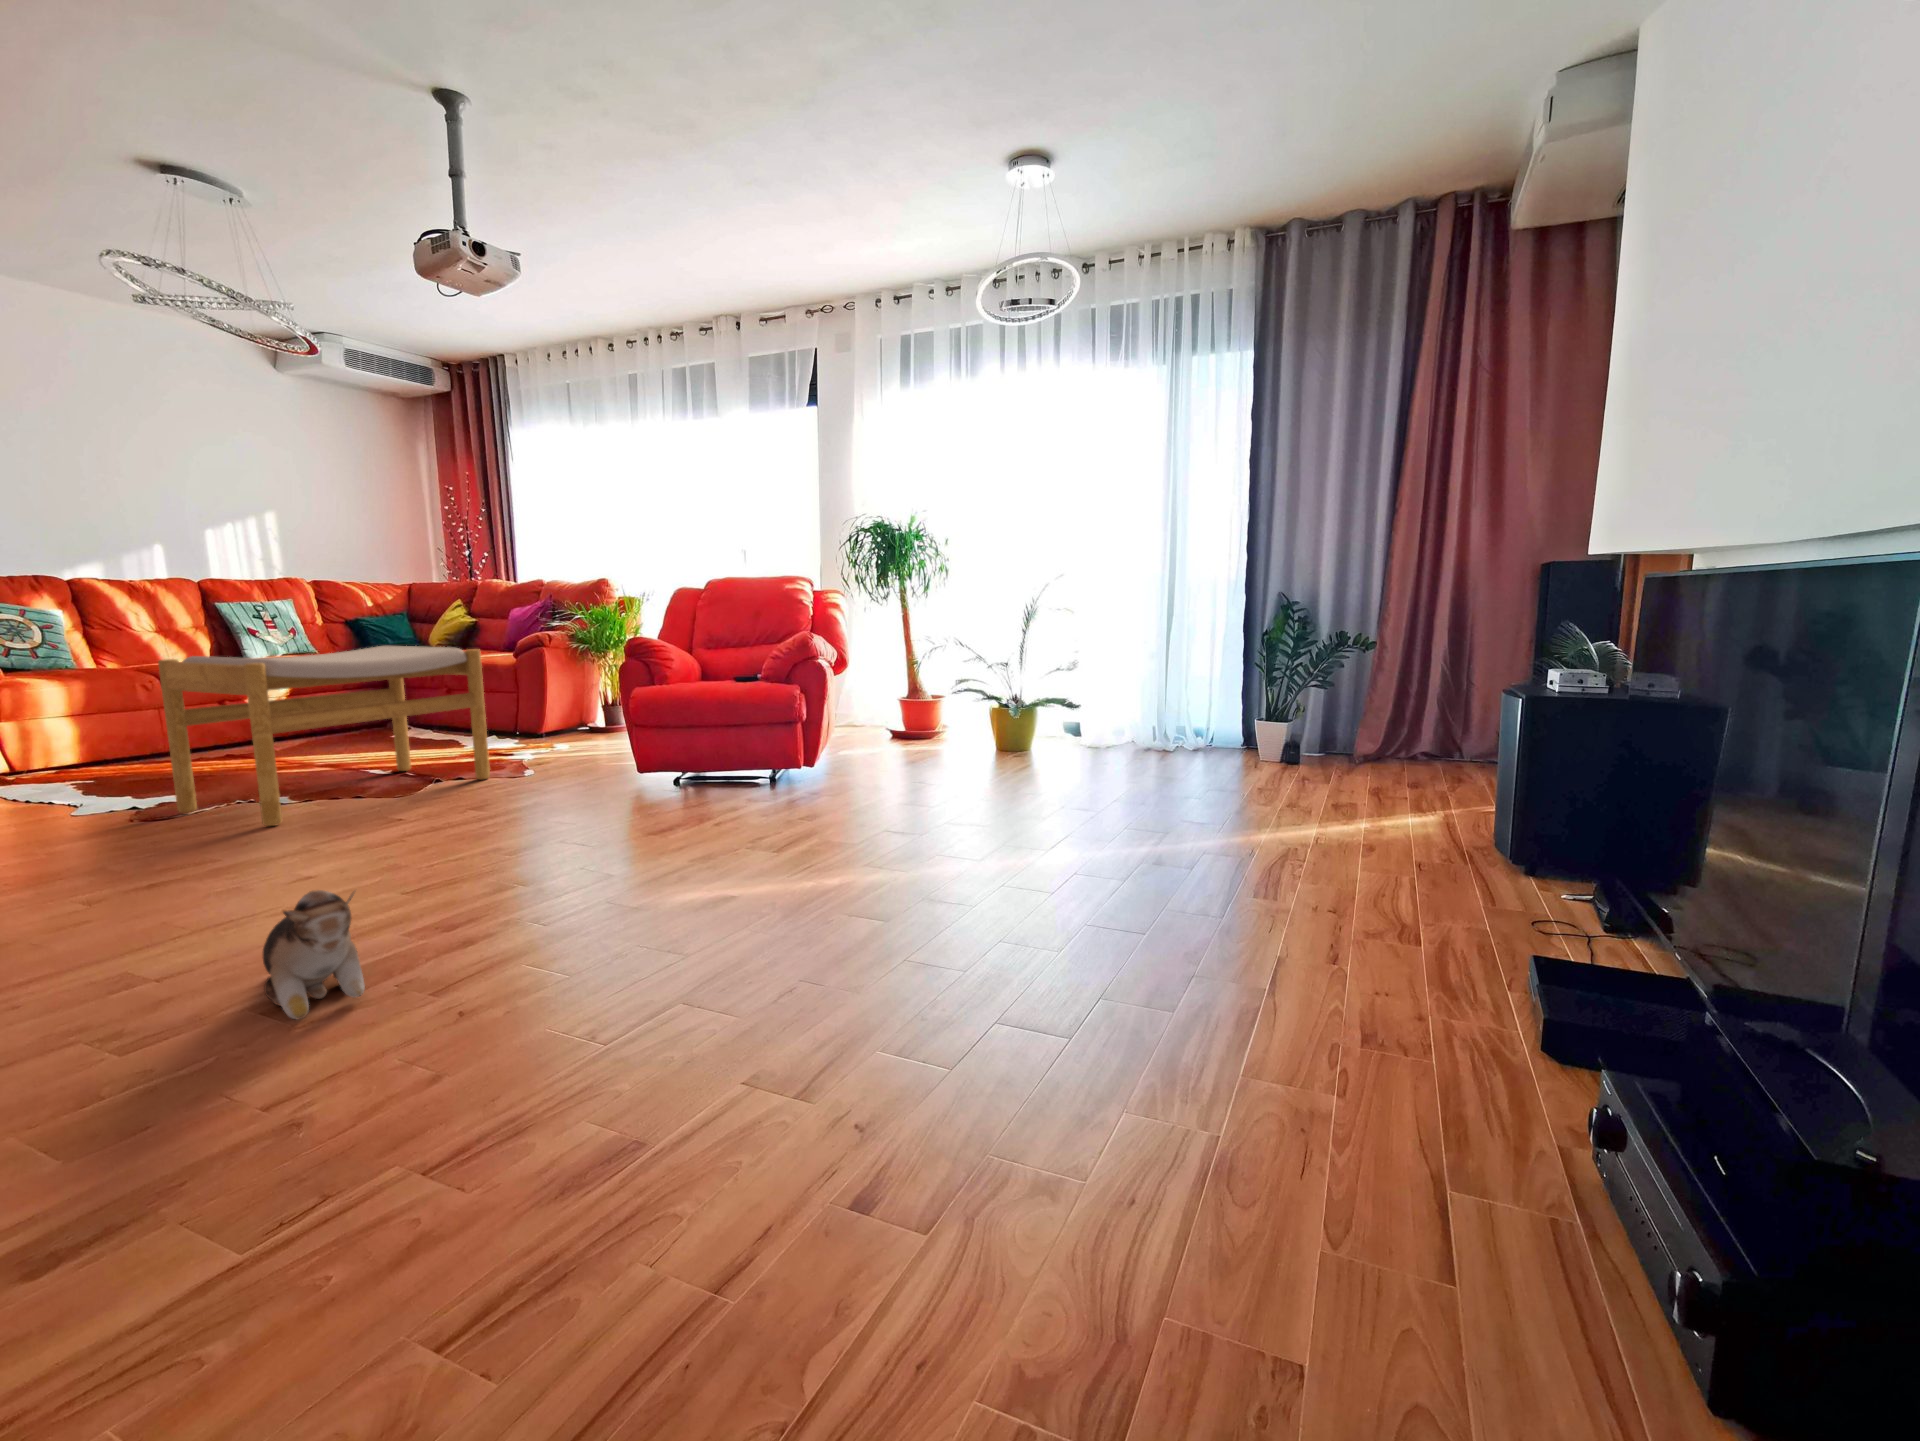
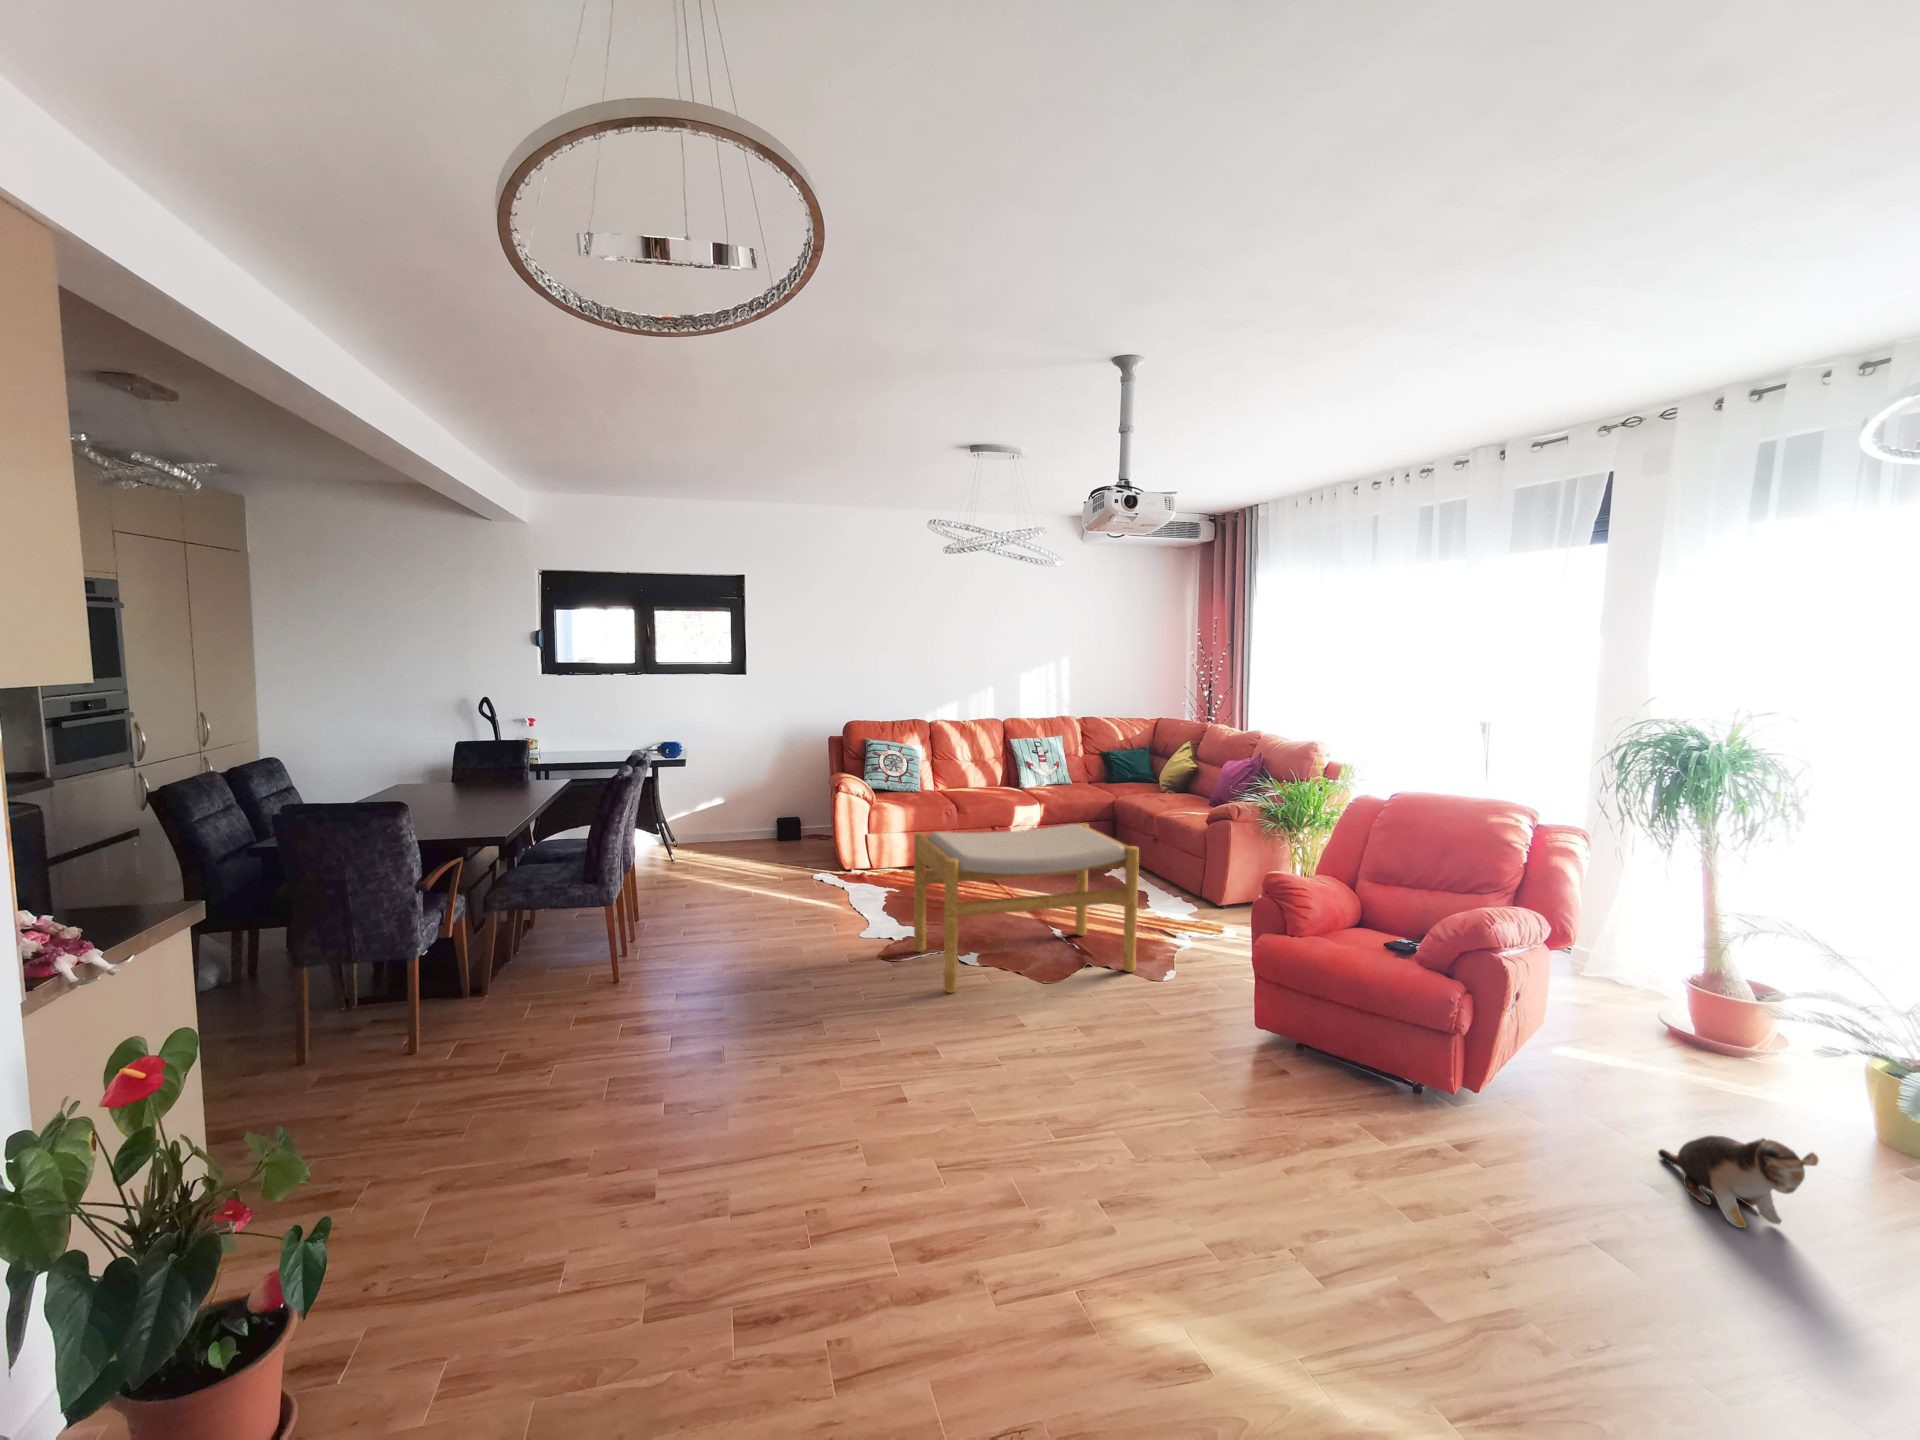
plush toy: present [263,890,365,1019] -> present [1658,1135,1818,1228]

